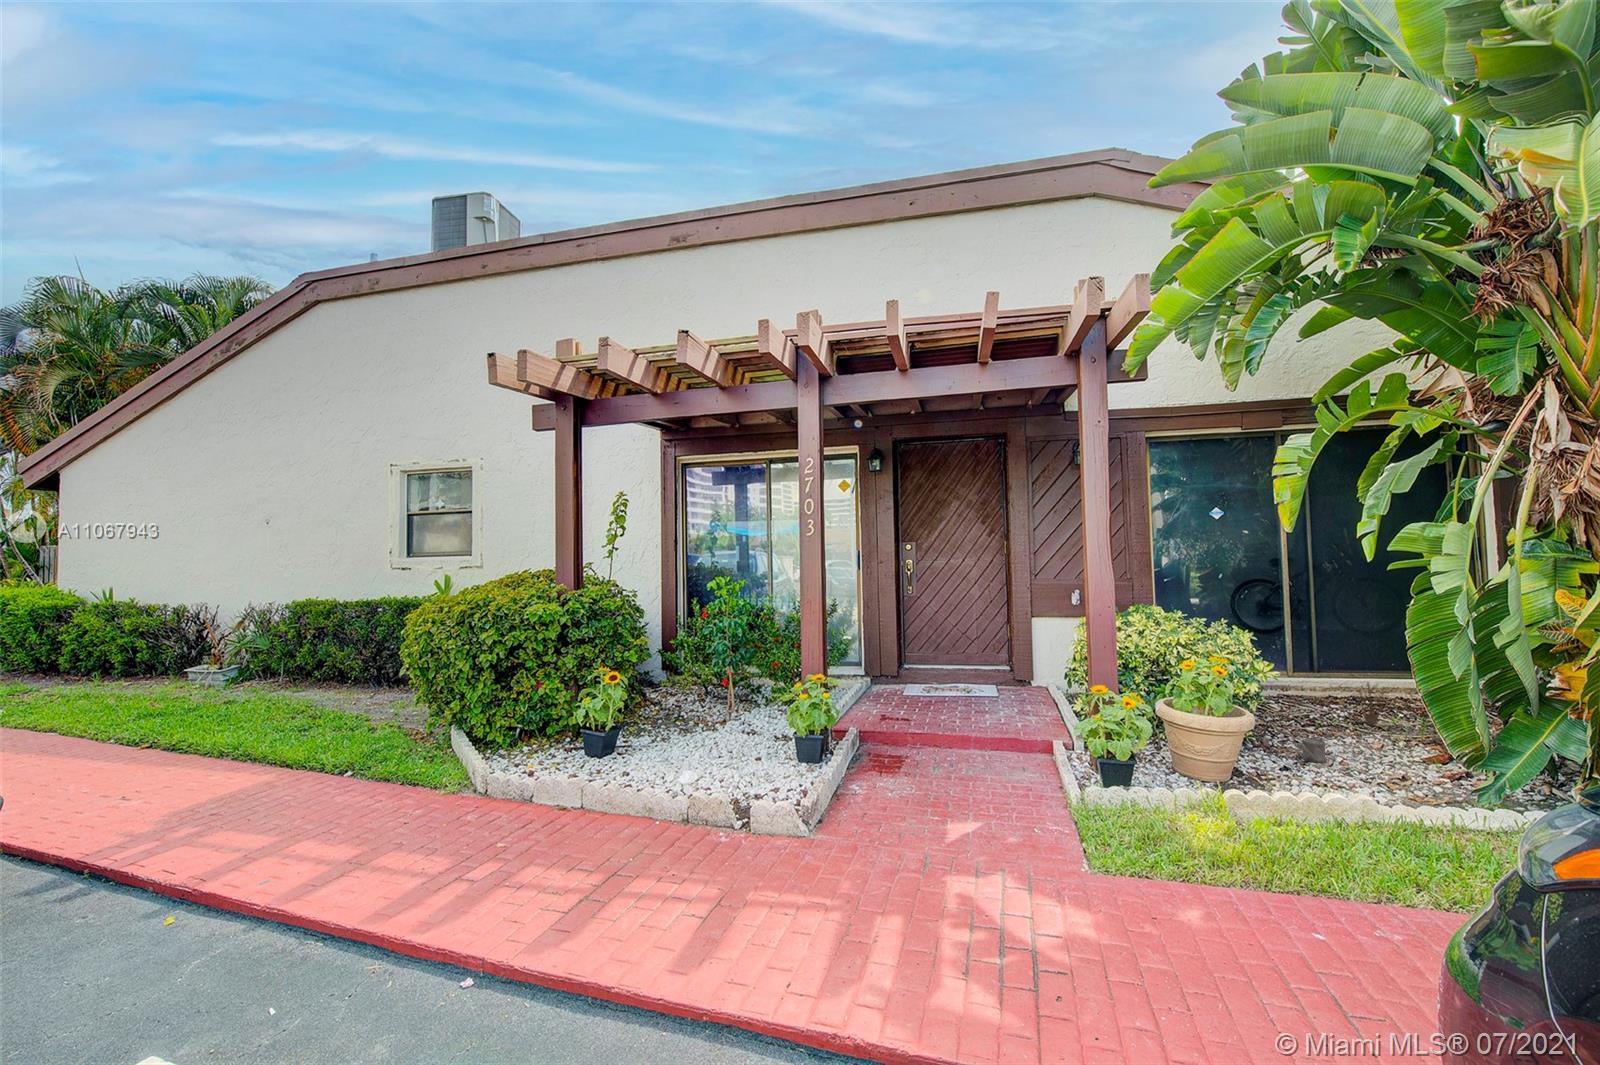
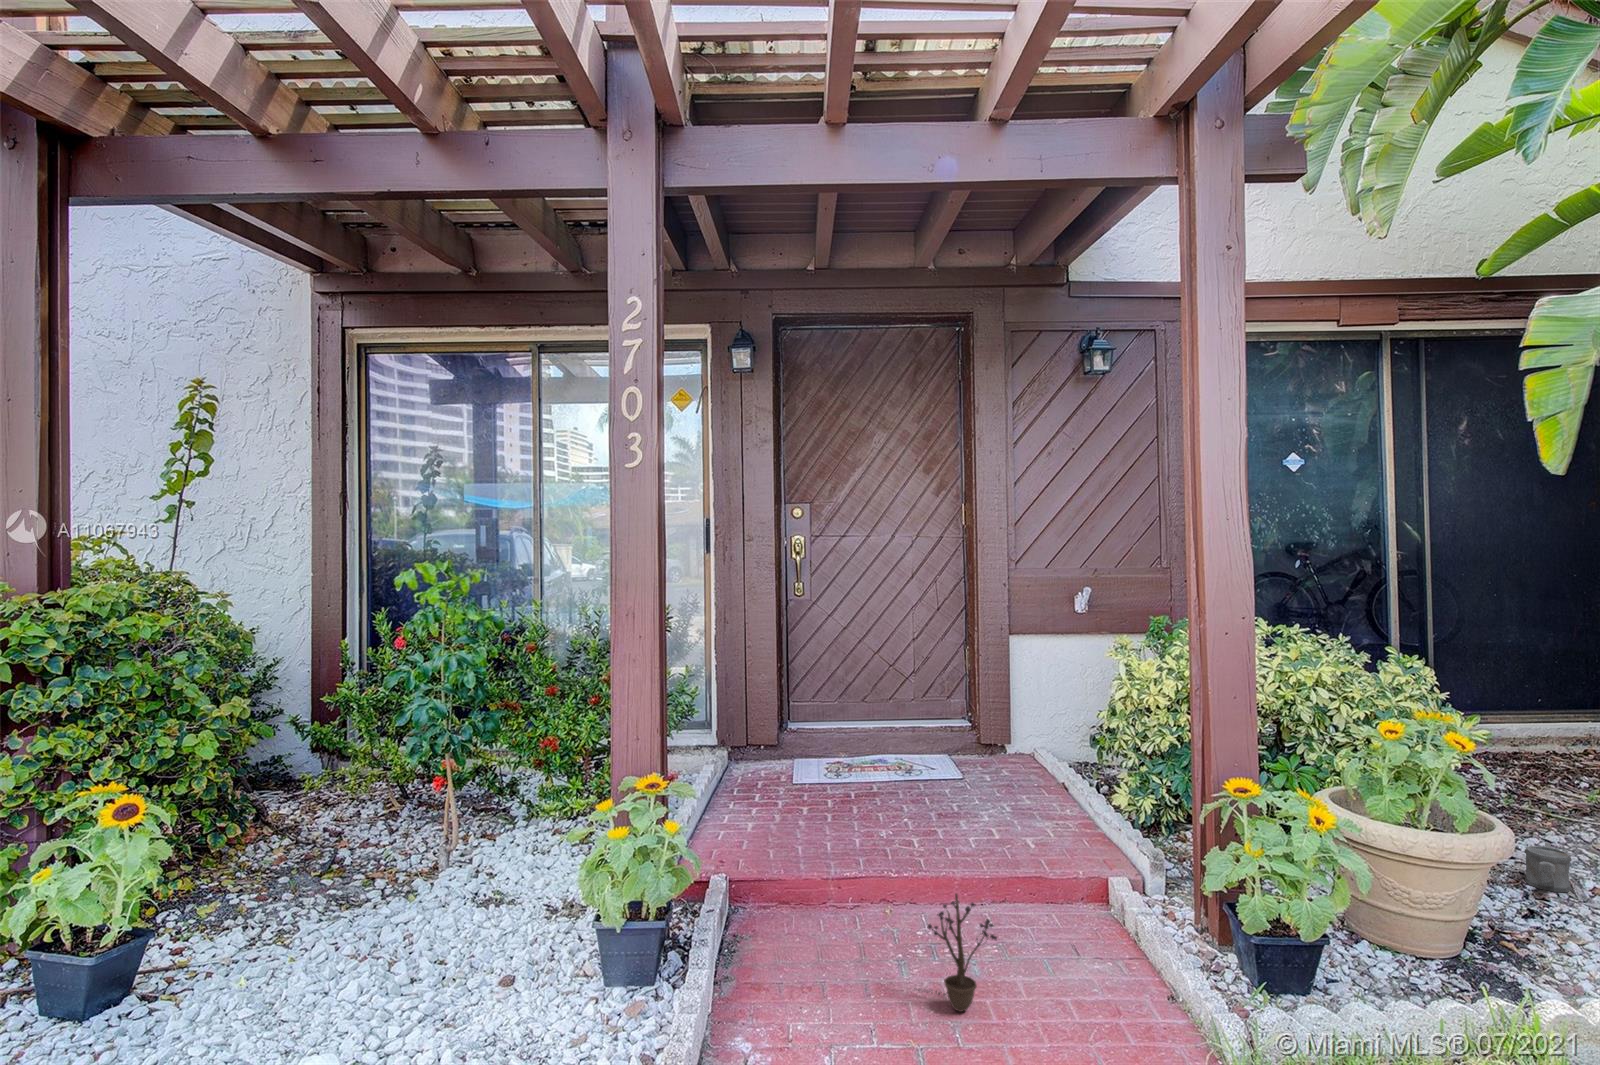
decorative plant: present [1357,683,1388,726] -> present [918,894,997,1012]

